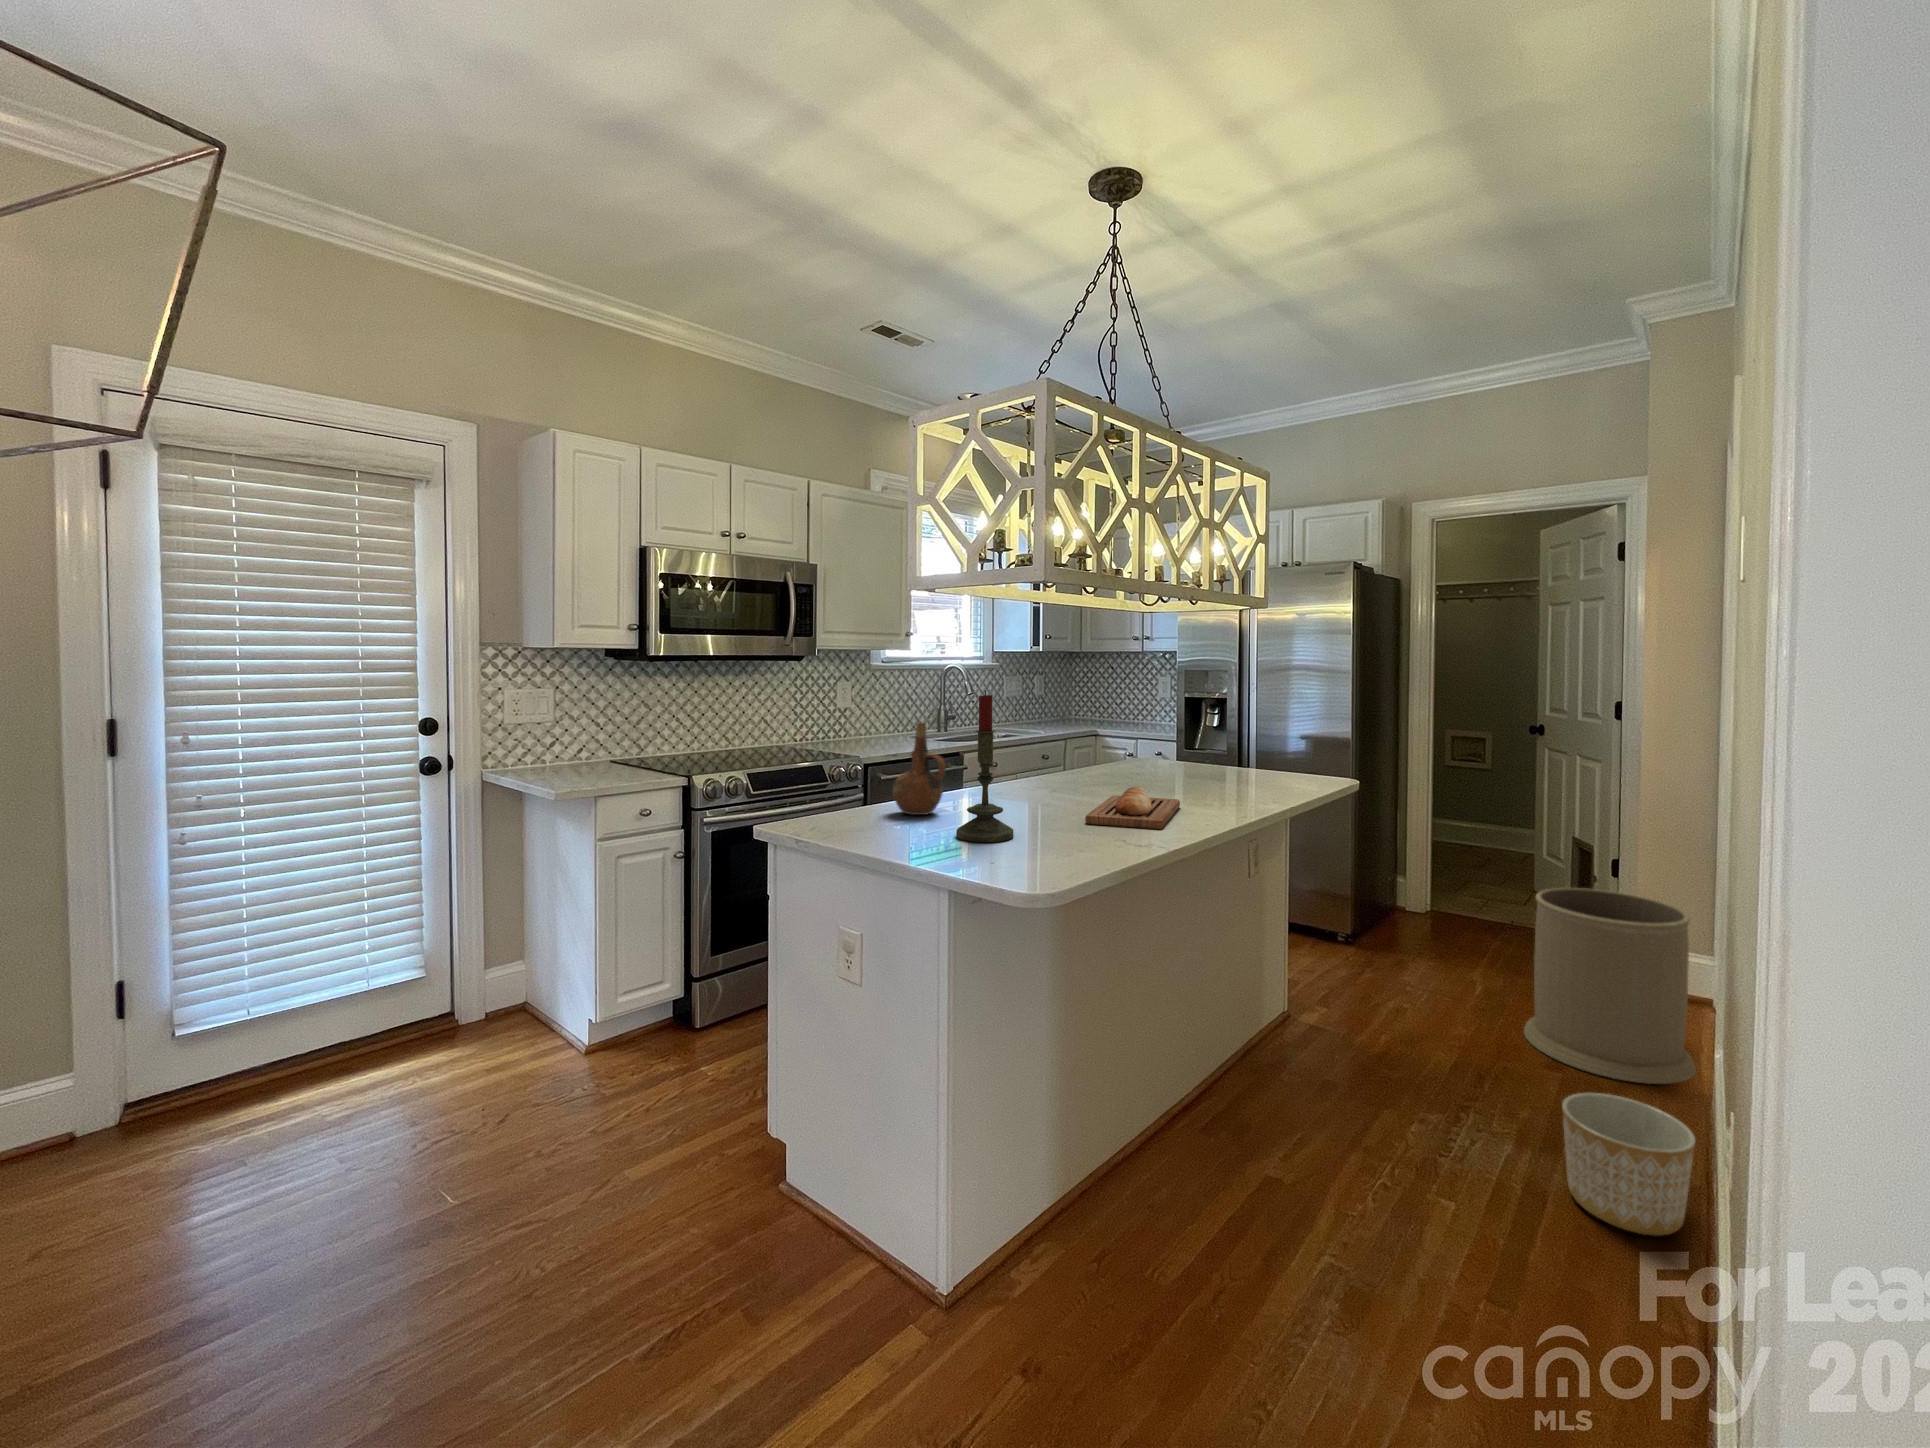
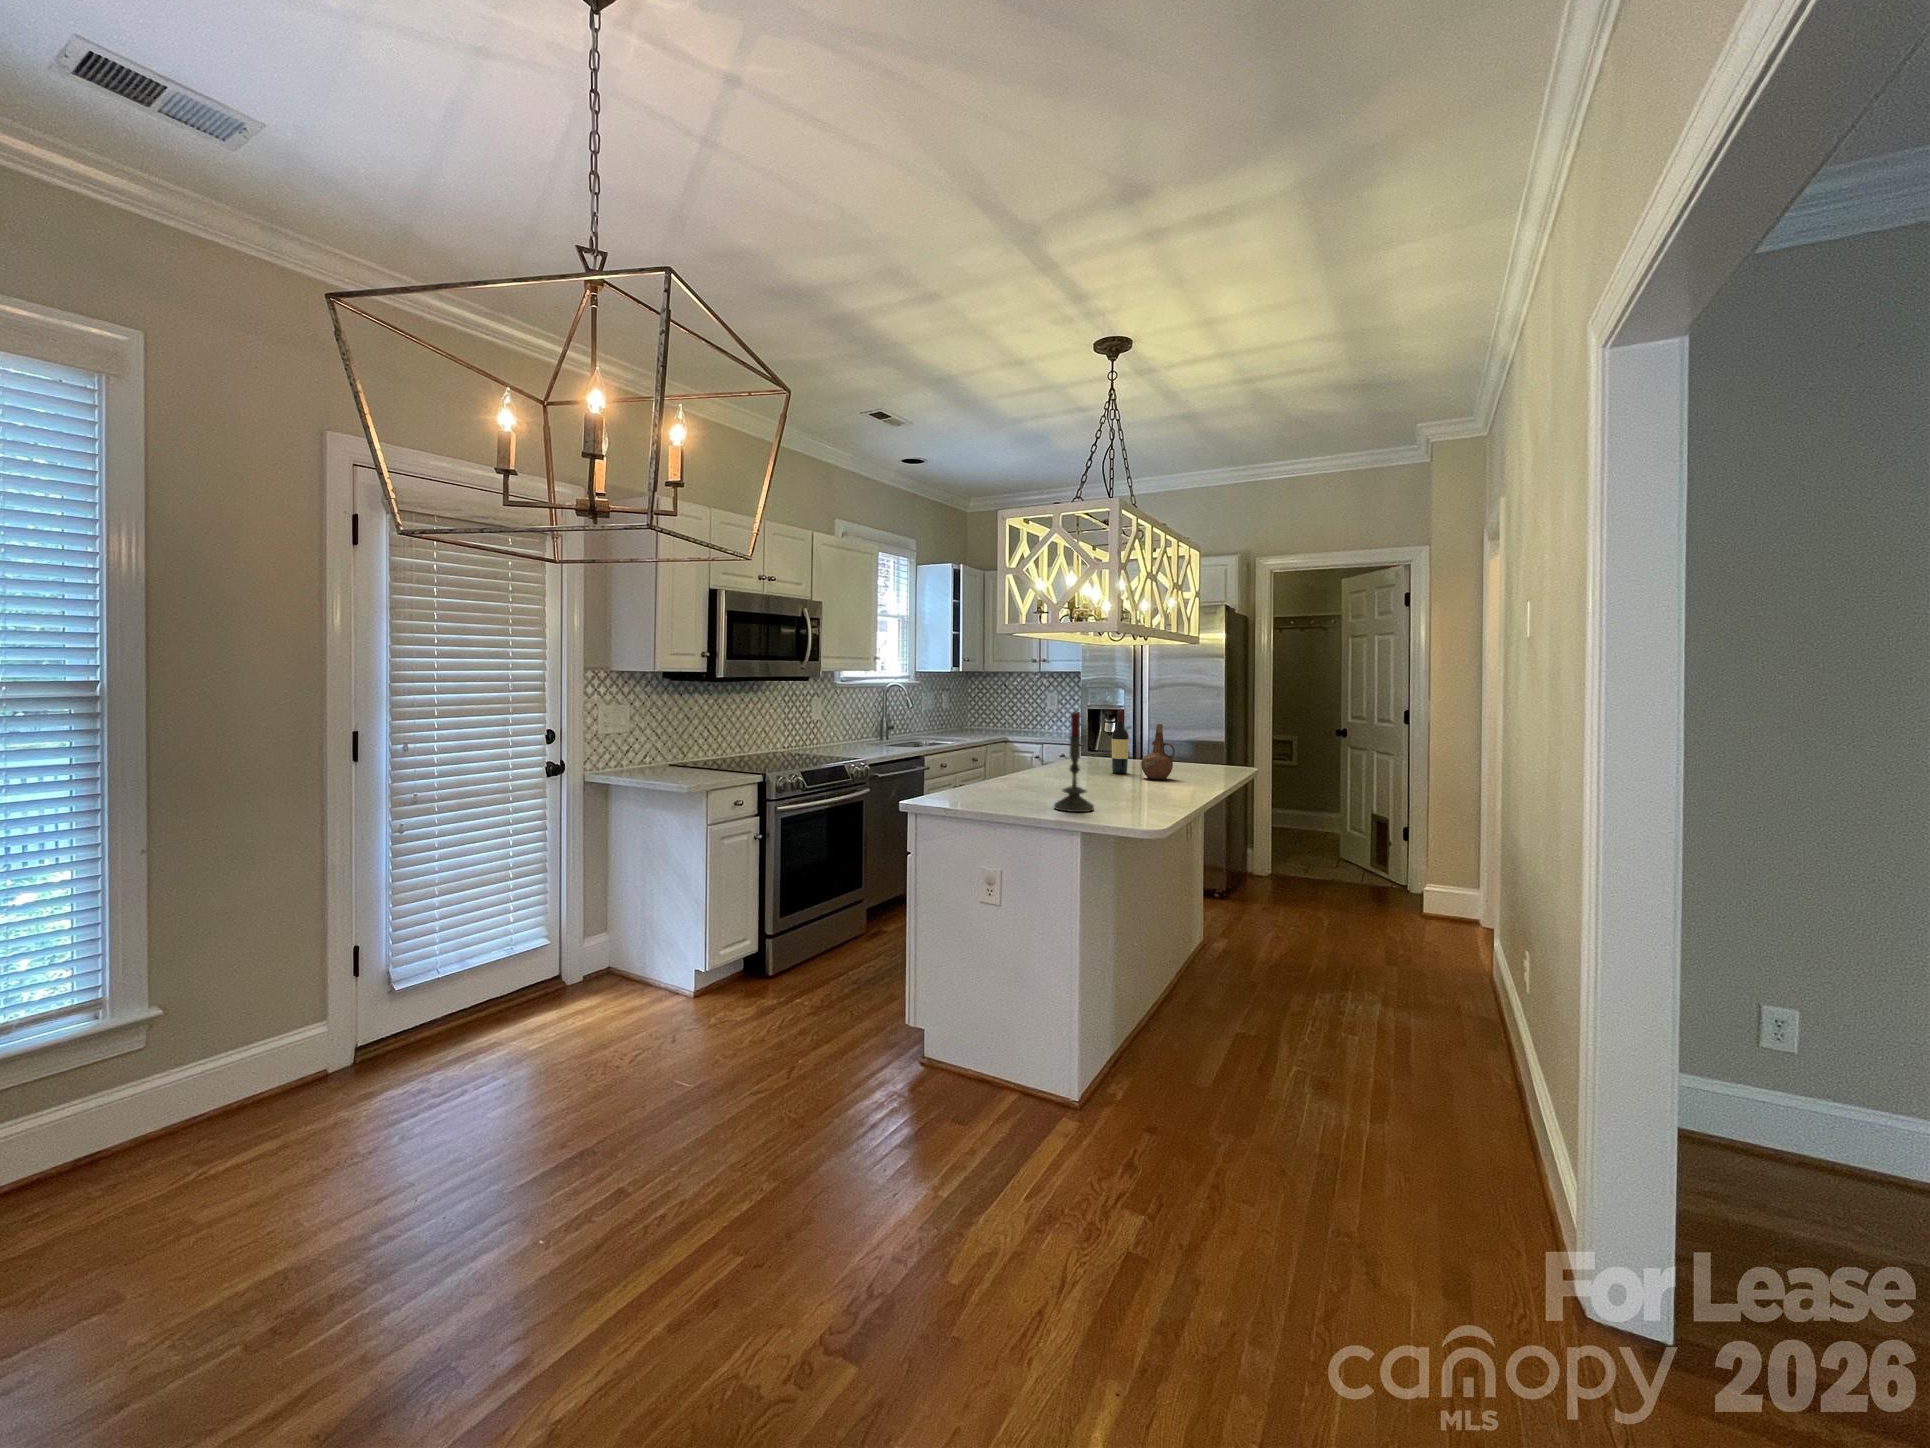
wine bottle: none [1148,696,1171,779] -> present [1112,711,1129,774]
ceramic pitcher: present [893,723,946,815] -> present [1141,724,1175,779]
bread loaf: present [1085,786,1180,829] -> none [1118,776,1179,803]
trash can: present [1524,888,1696,1084] -> none [1368,848,1482,976]
planter: present [1562,1093,1695,1236] -> none [1421,971,1503,1051]

